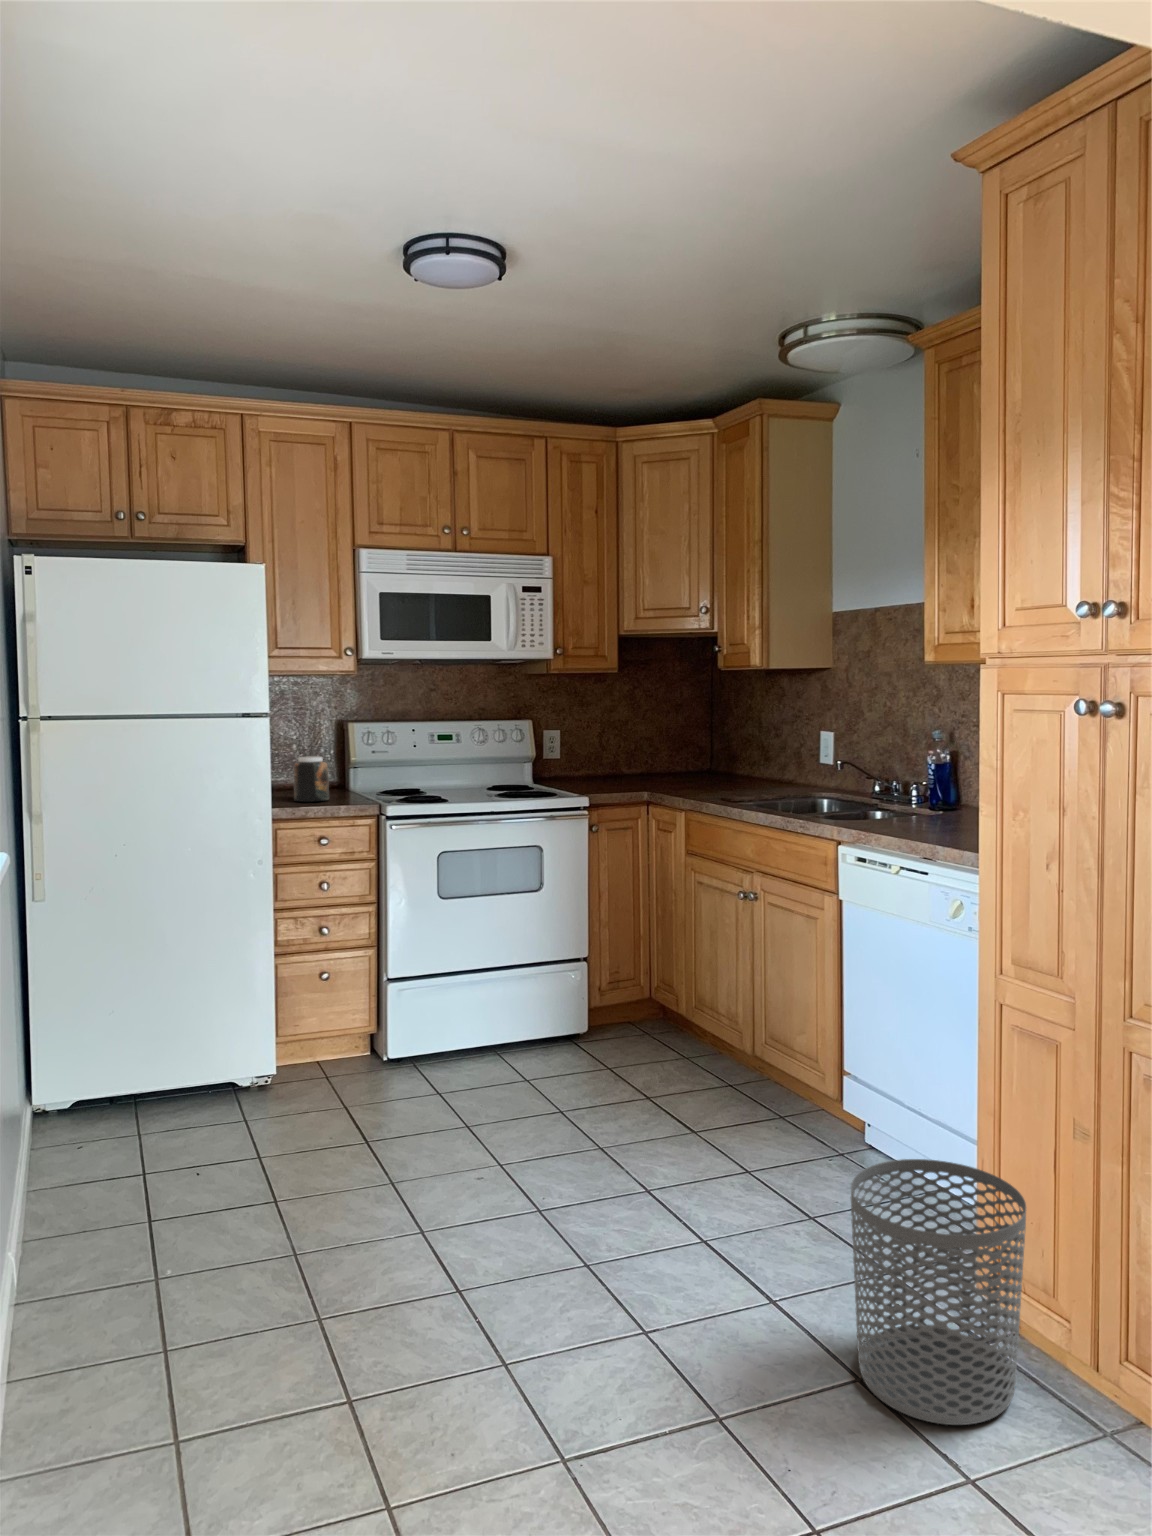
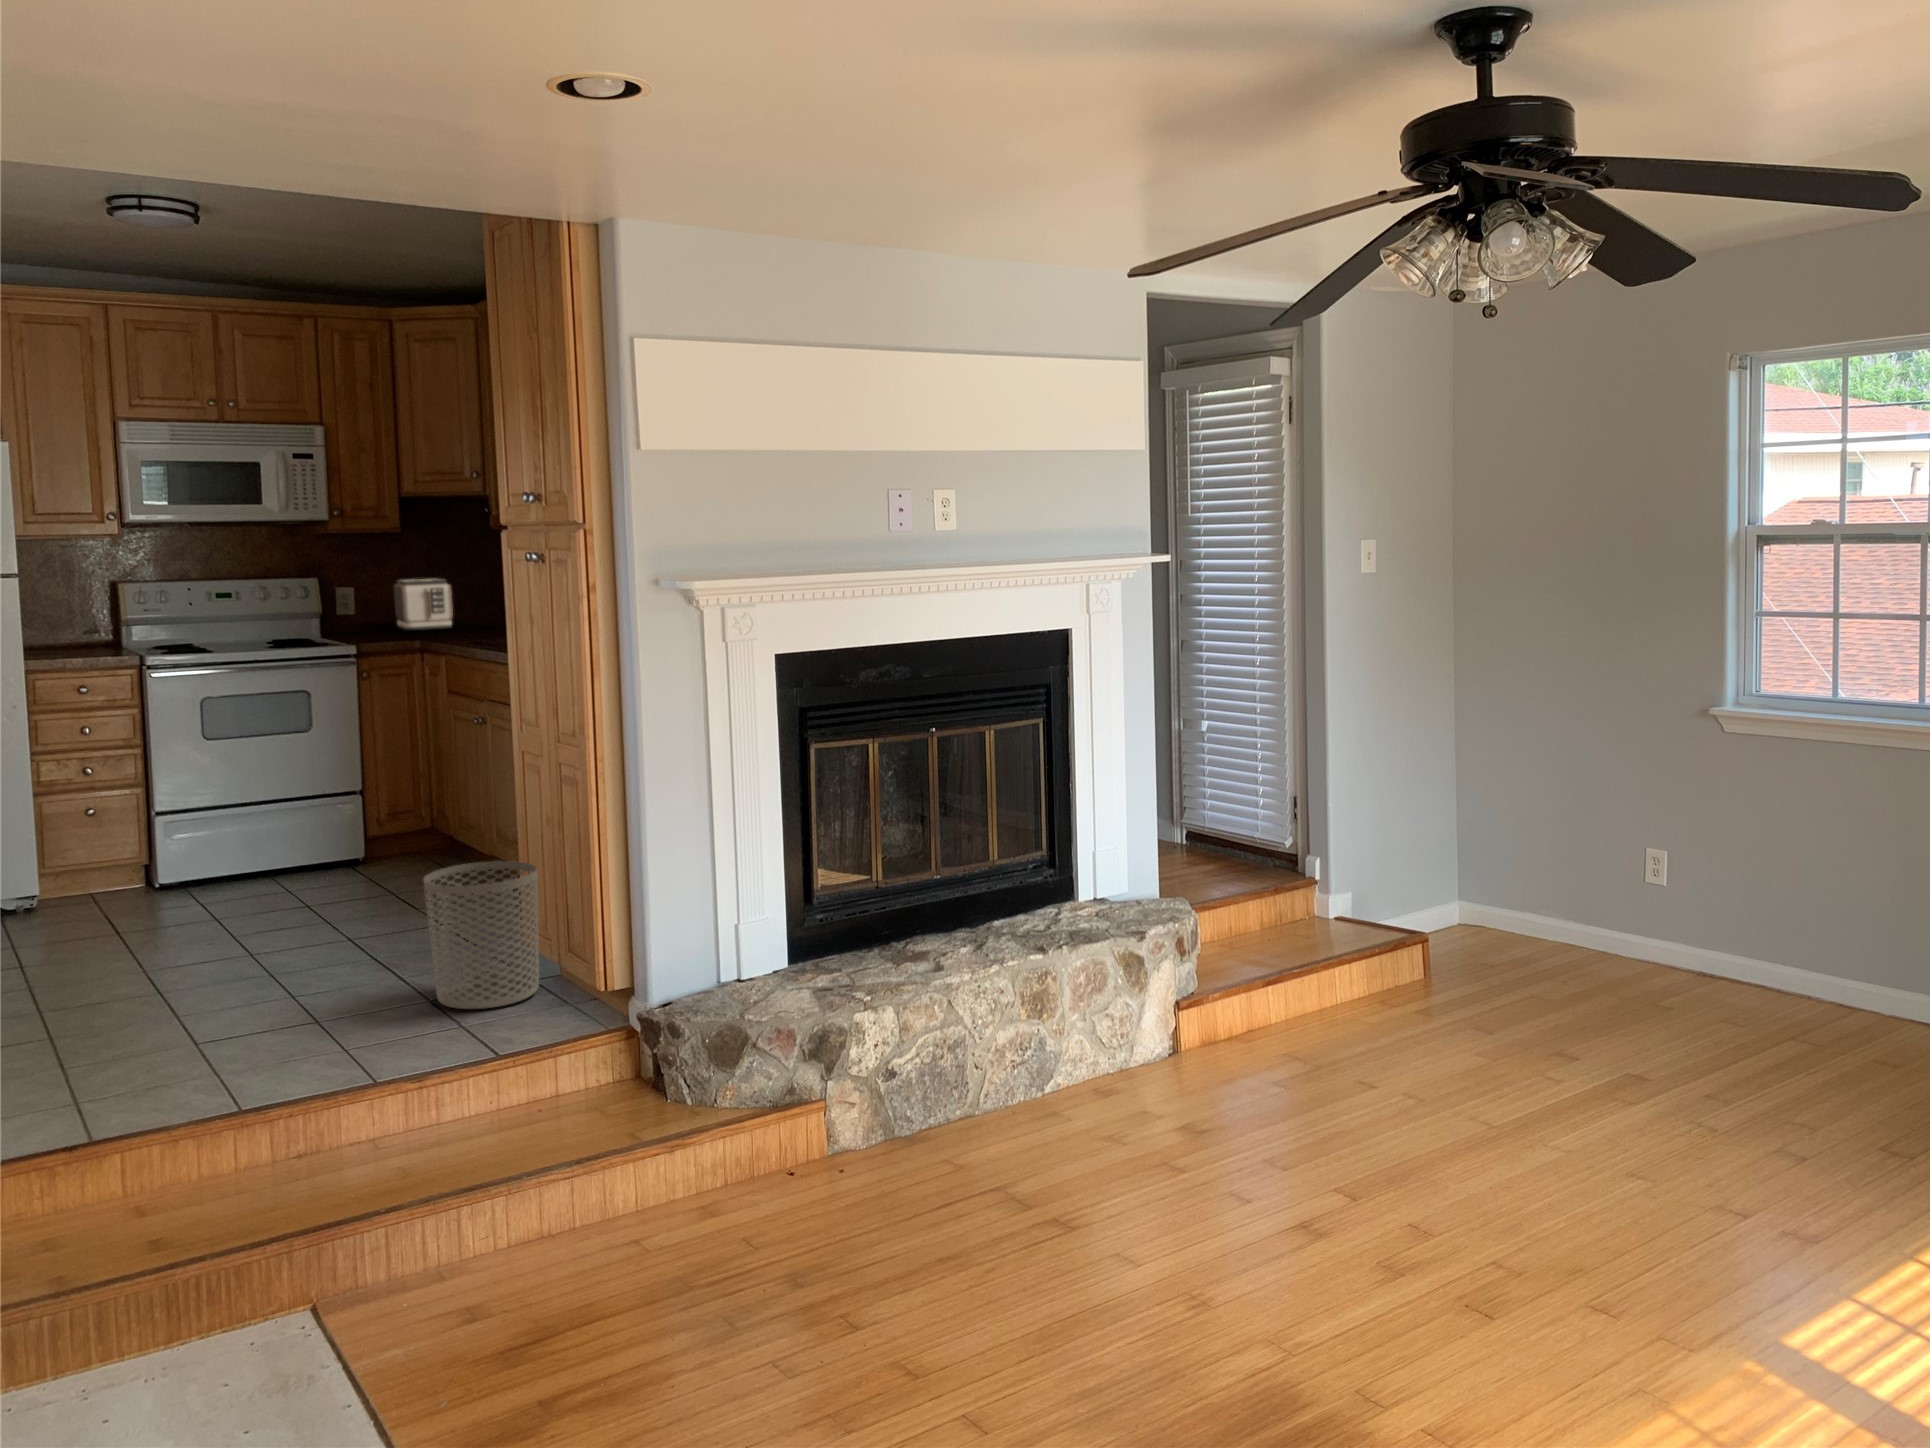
toaster: none [599,722,666,778] -> present [394,579,453,630]
jar: present [294,756,329,802] -> none [56,615,95,657]

